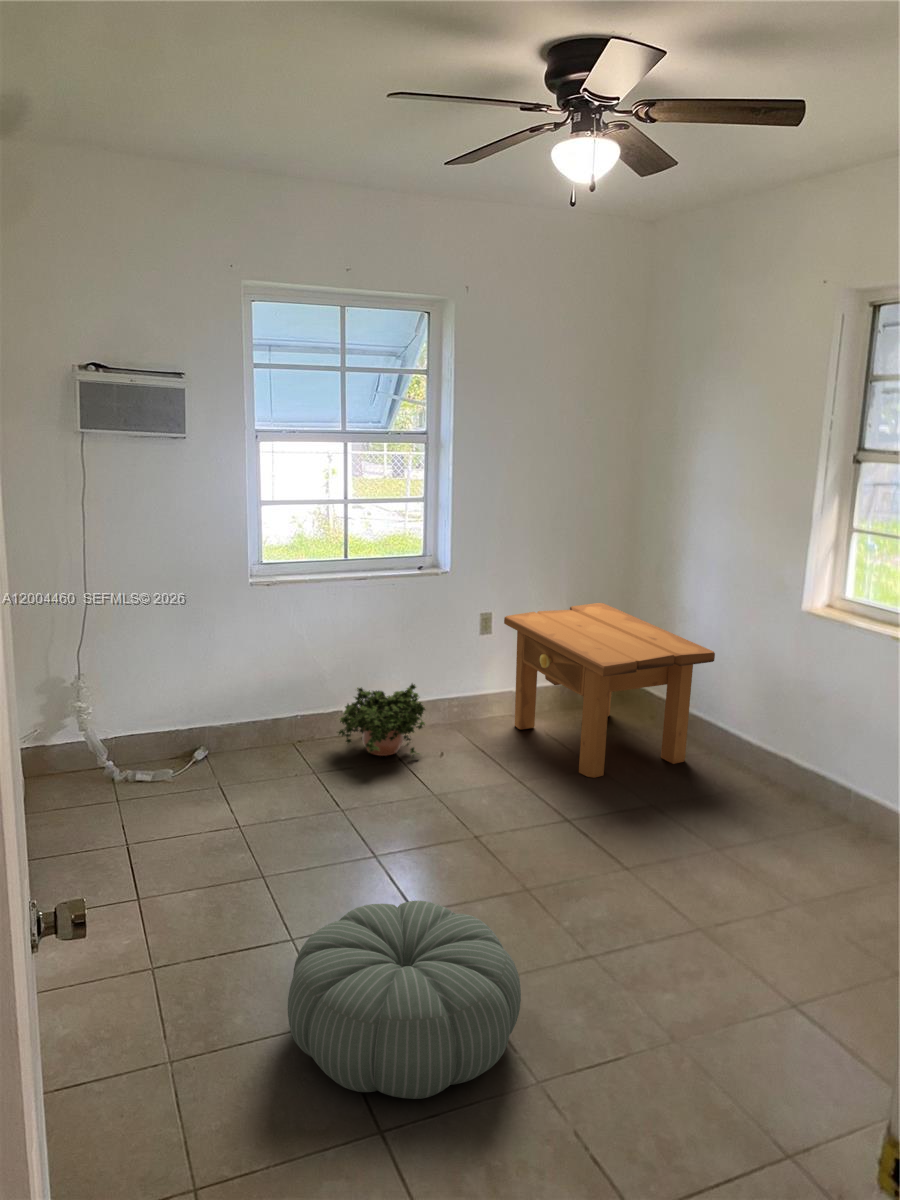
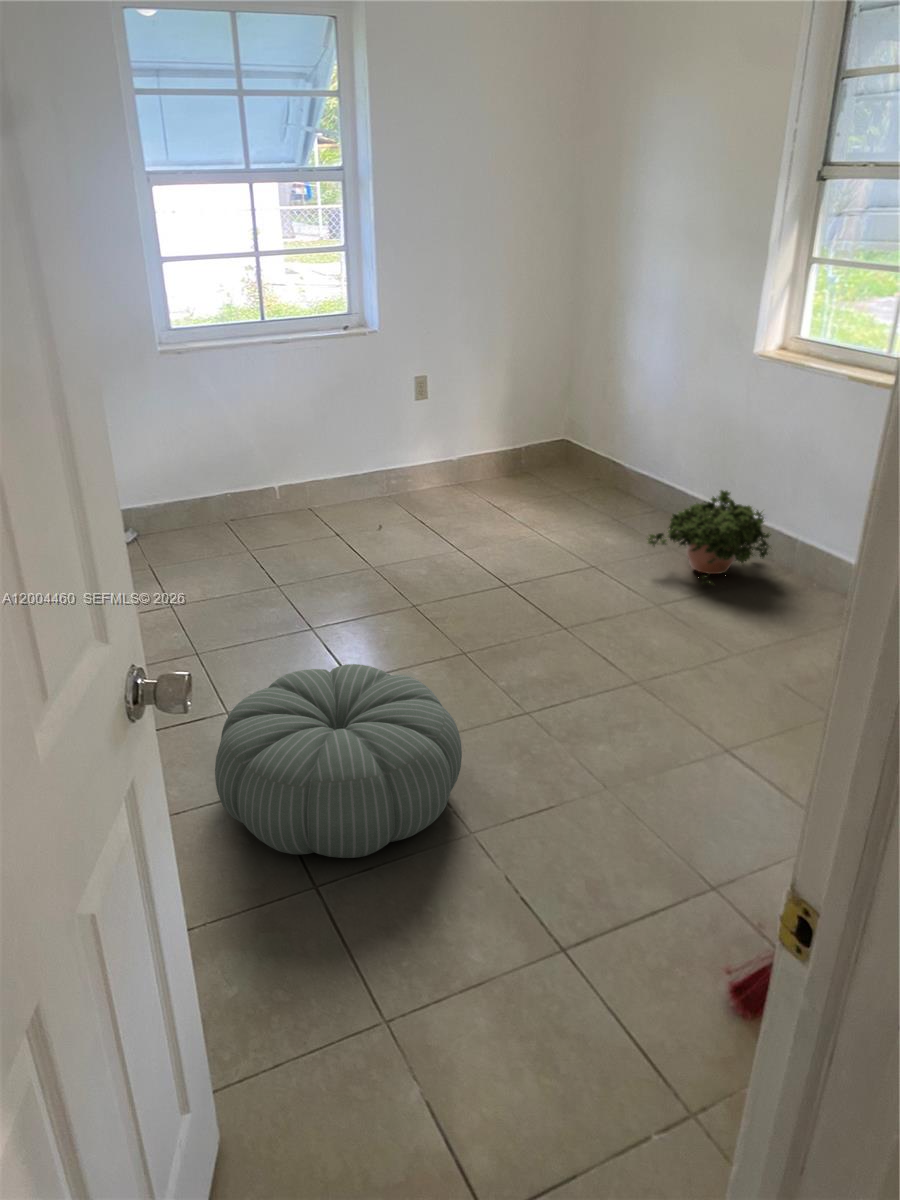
side table: present [504,603,715,778] -> none [440,364,662,542]
potted plant: present [339,684,425,758] -> present [647,490,771,584]

